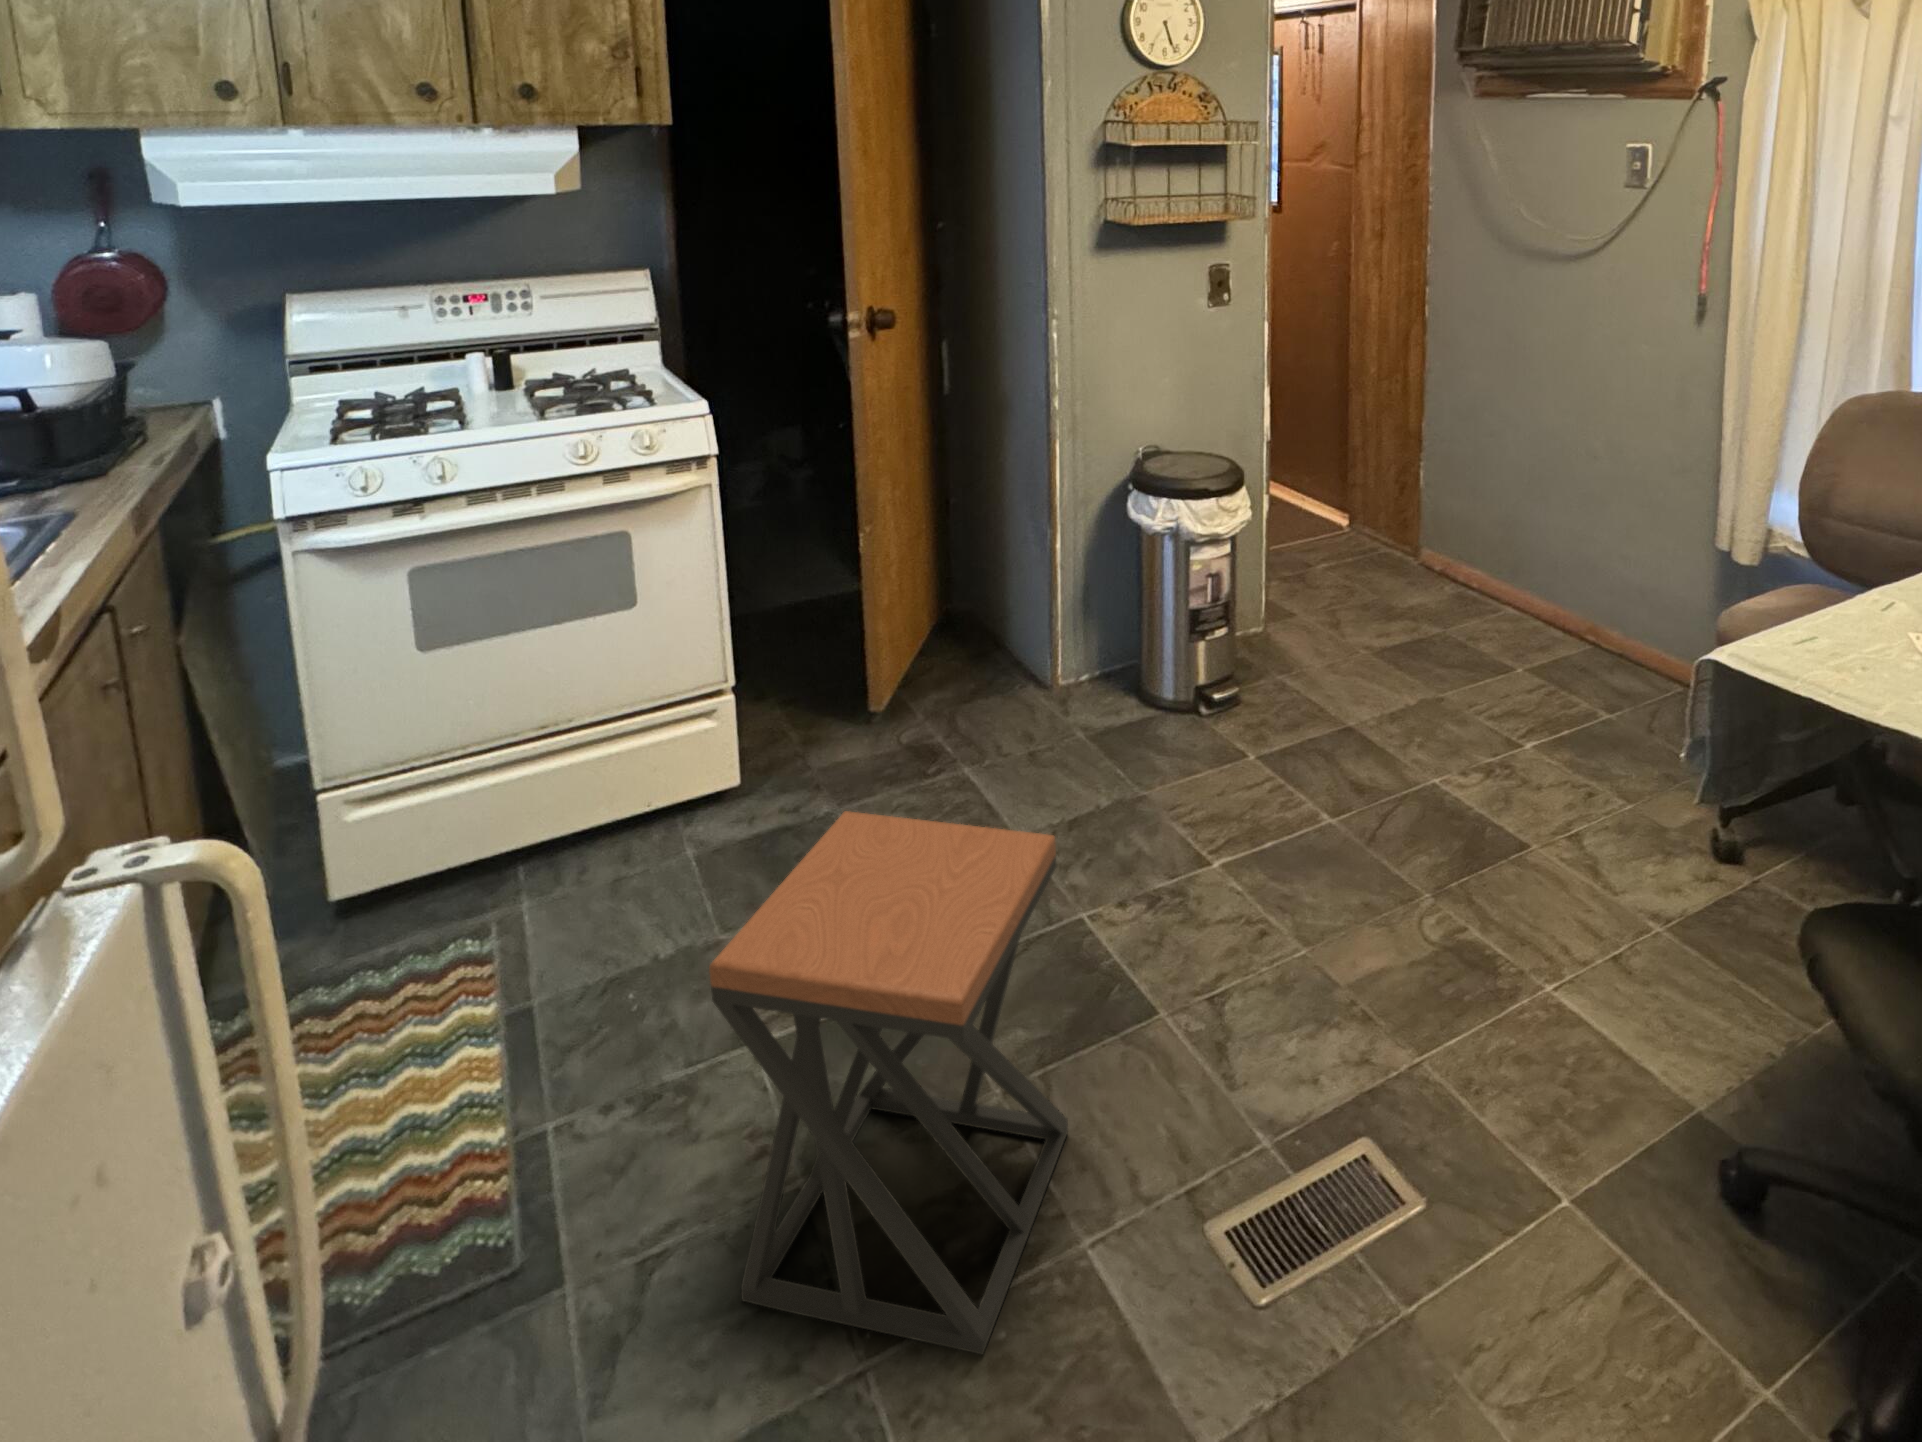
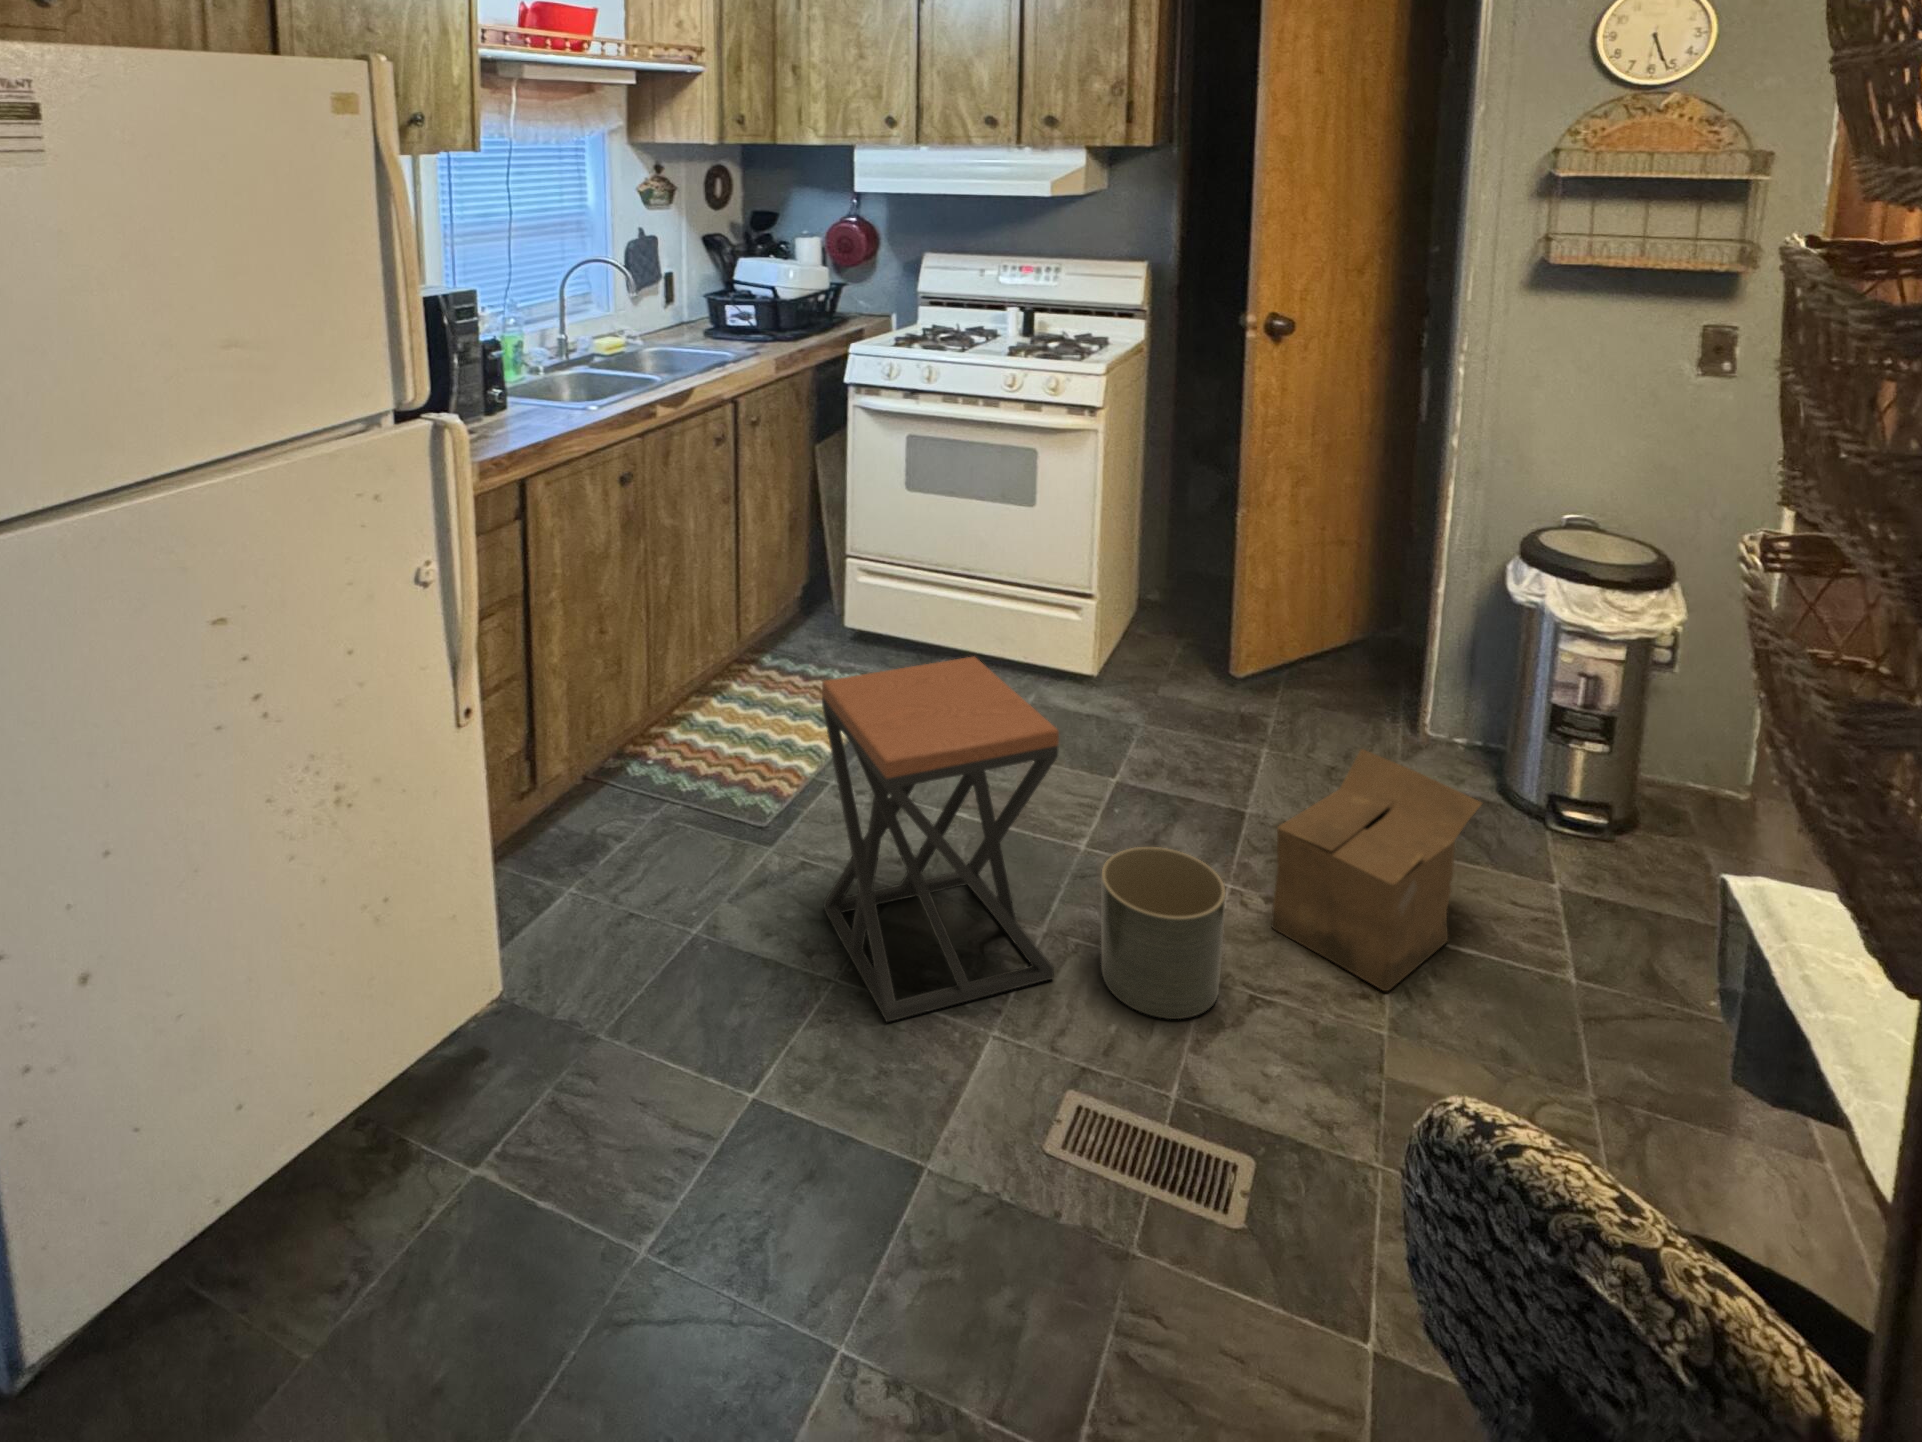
cardboard box: none [1137,708,1273,925] -> present [1271,749,1482,991]
planter: none [1069,896,1203,1097] -> present [1101,847,1225,1019]

